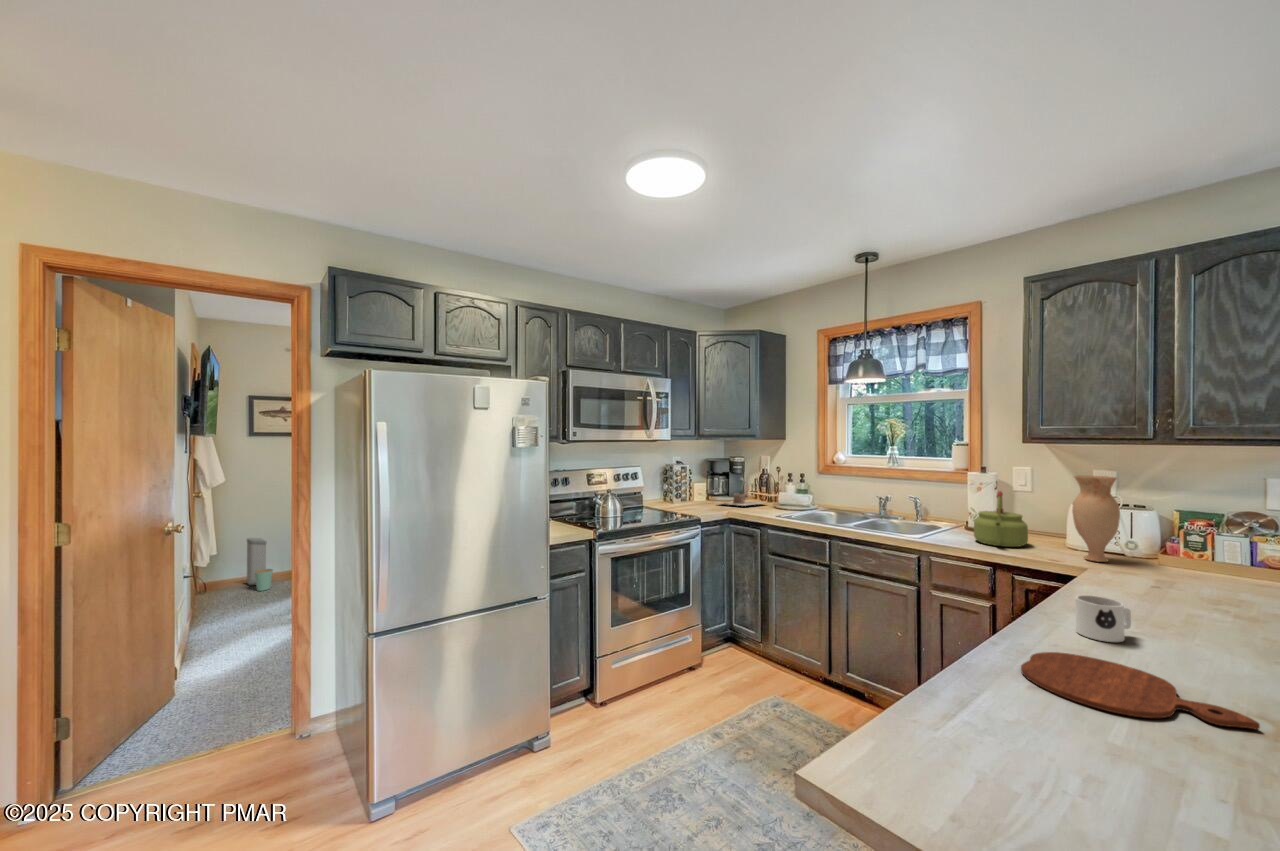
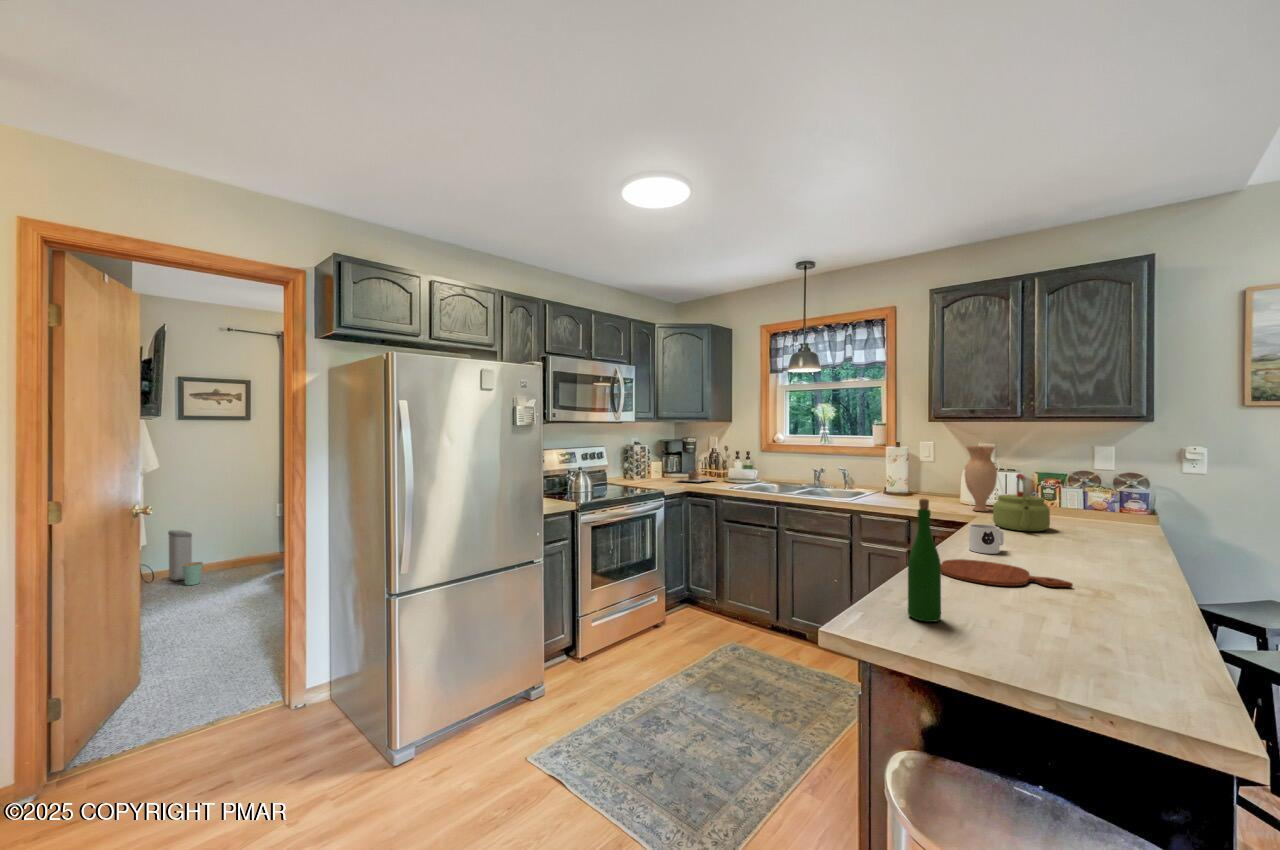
kettle: present [974,491,1028,547] -> present [993,474,1050,531]
wine bottle: none [957,590,1016,798] -> present [908,499,941,622]

